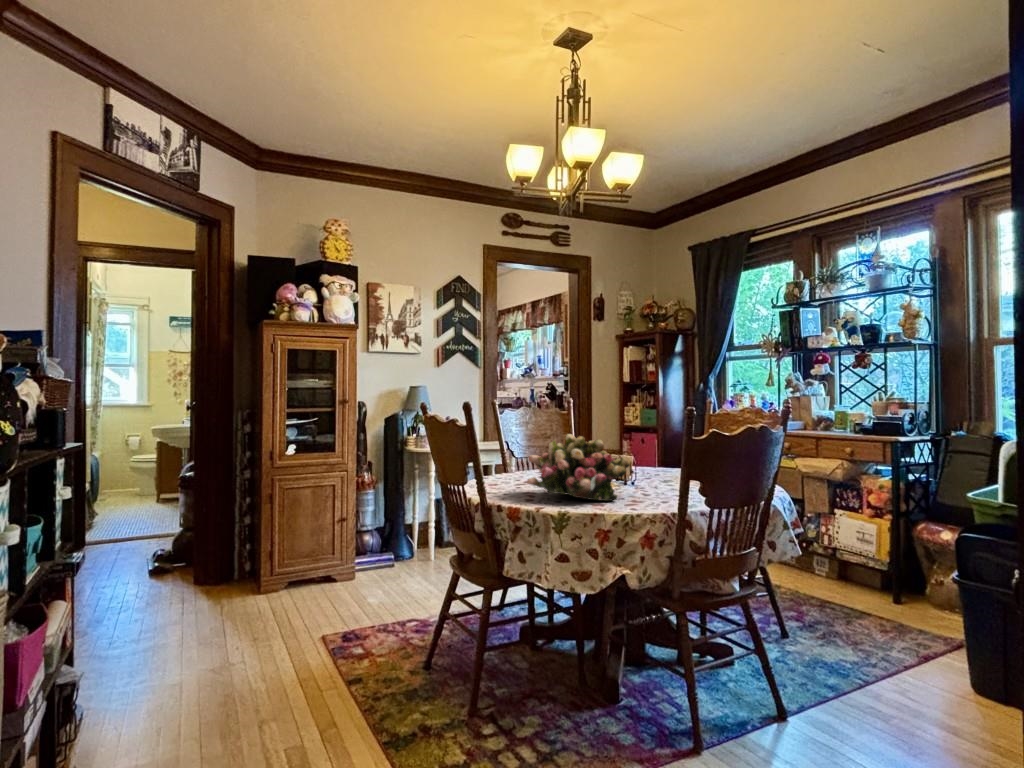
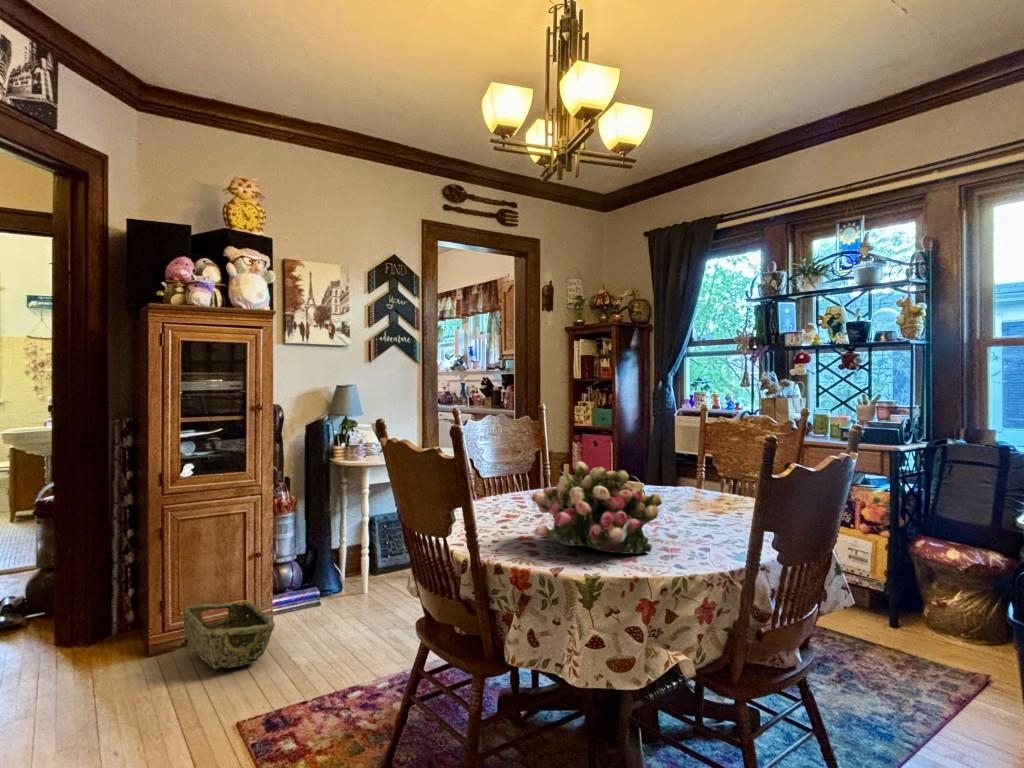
woven basket: none [287,555,355,602] -> present [183,602,275,669]

